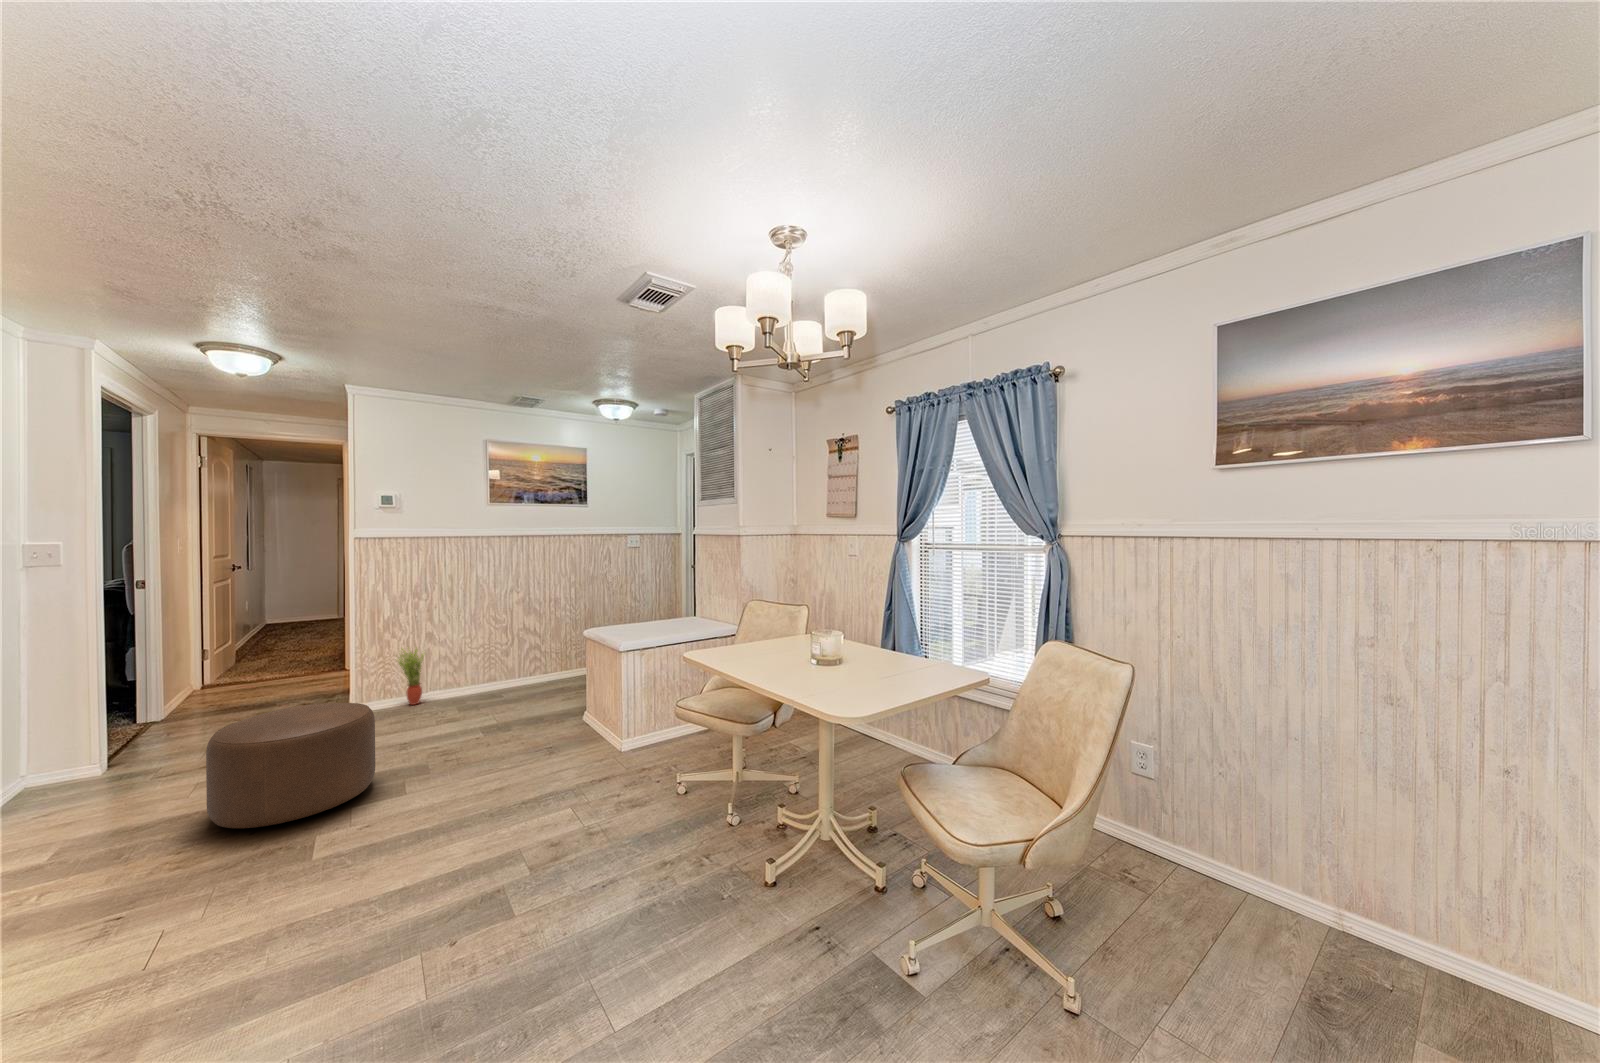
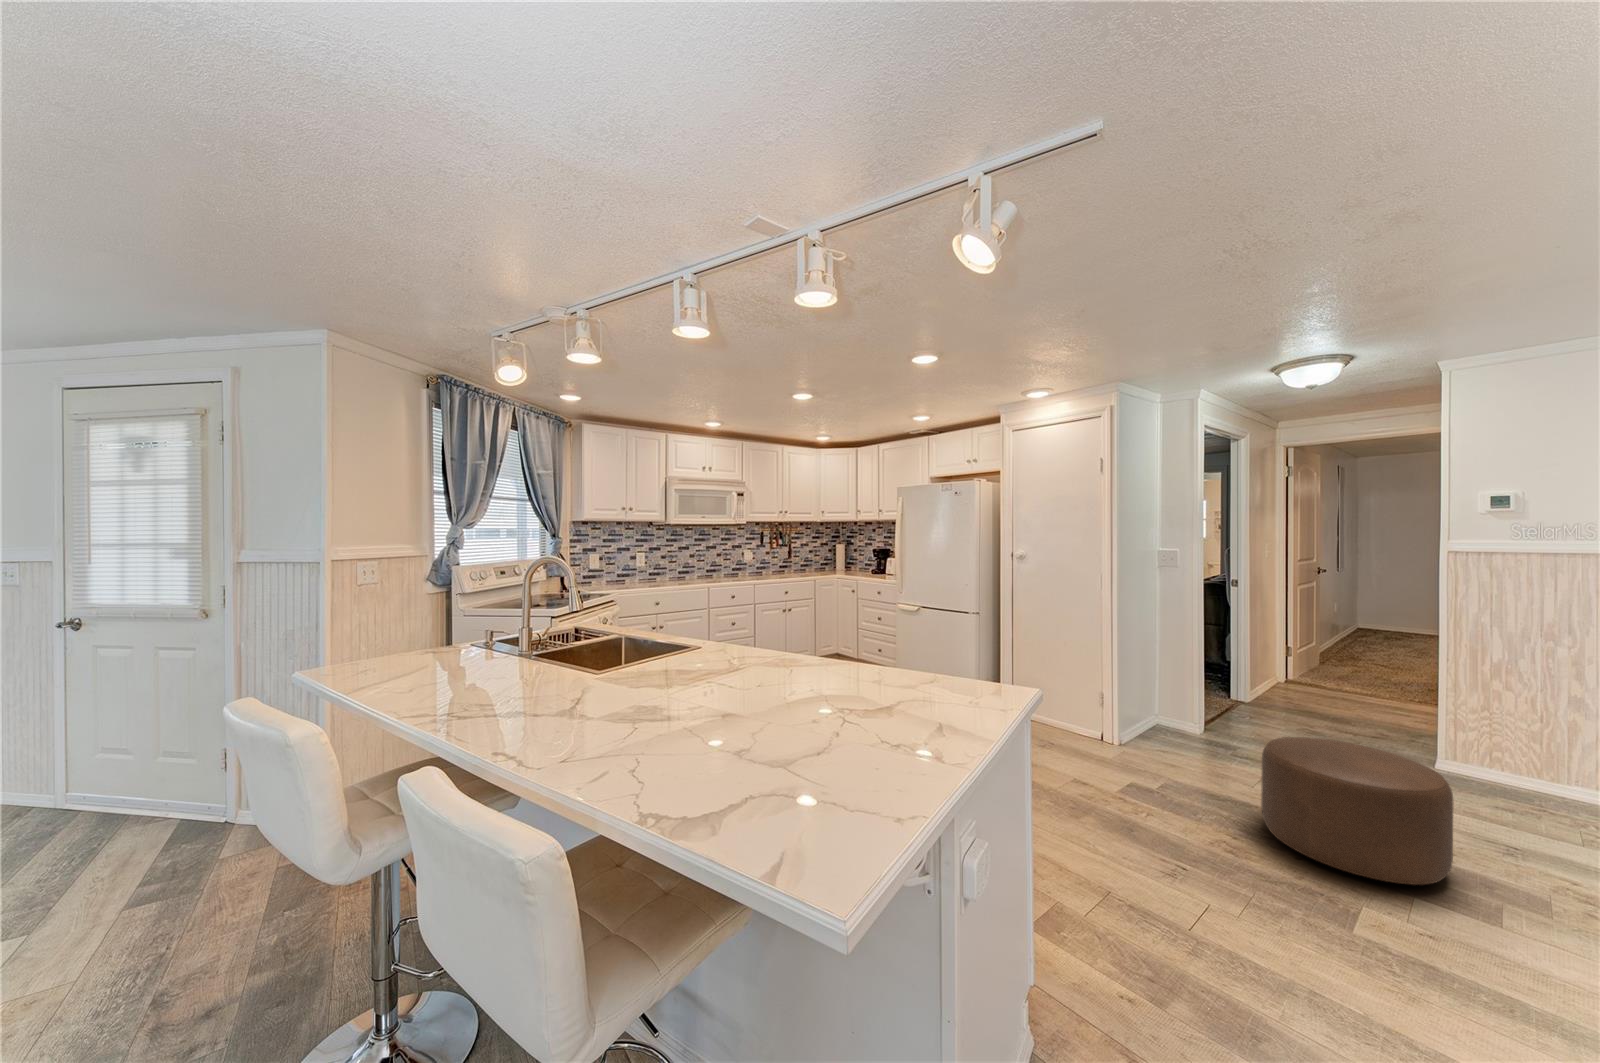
potted plant: present [398,648,425,705] -> none [1509,707,1568,797]

